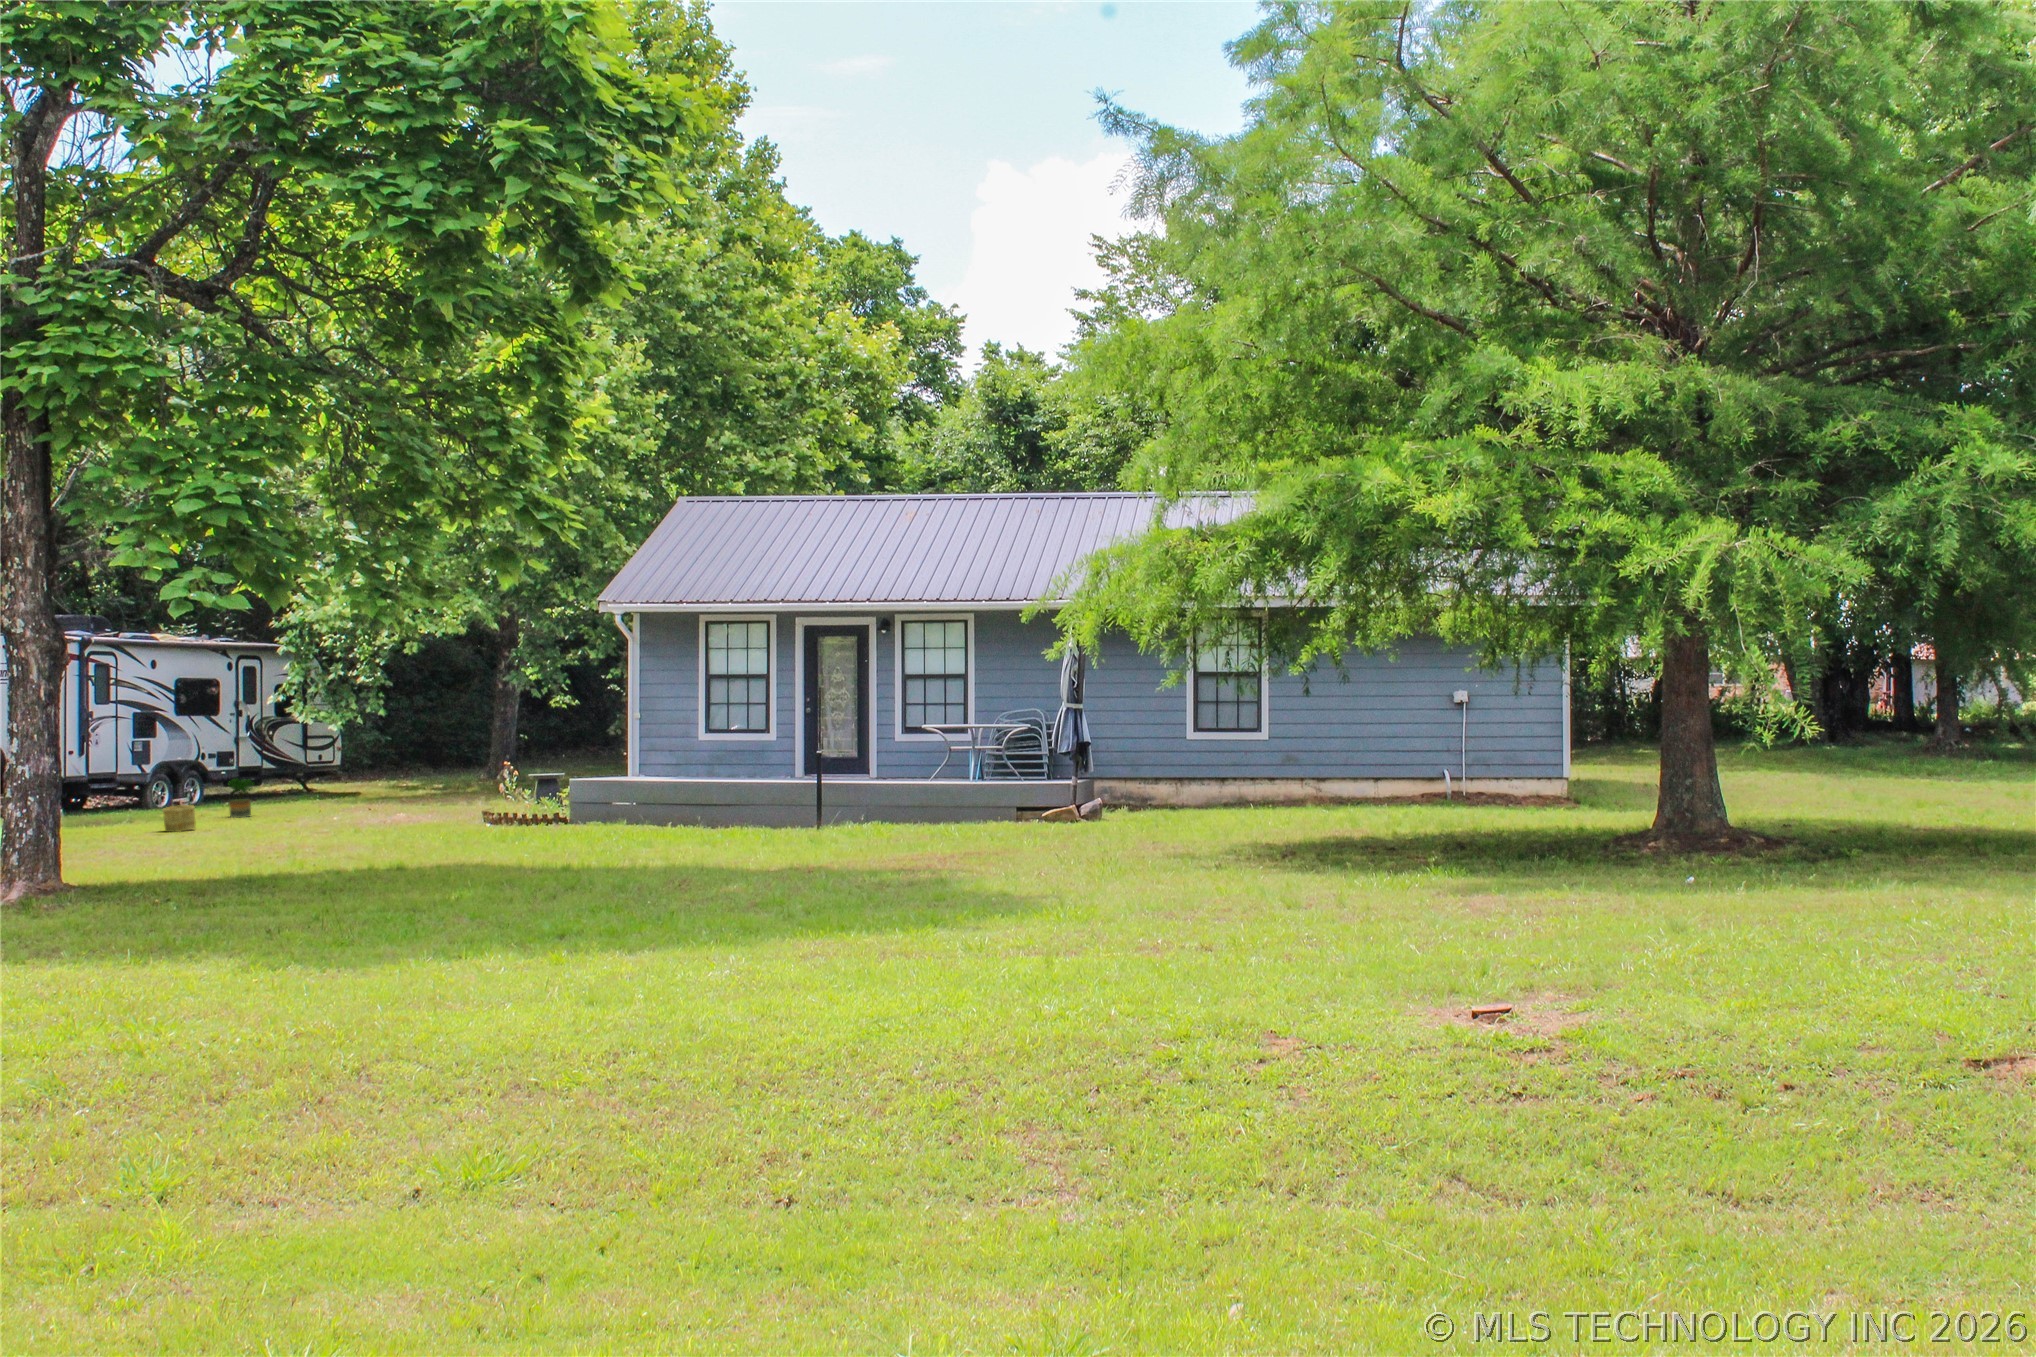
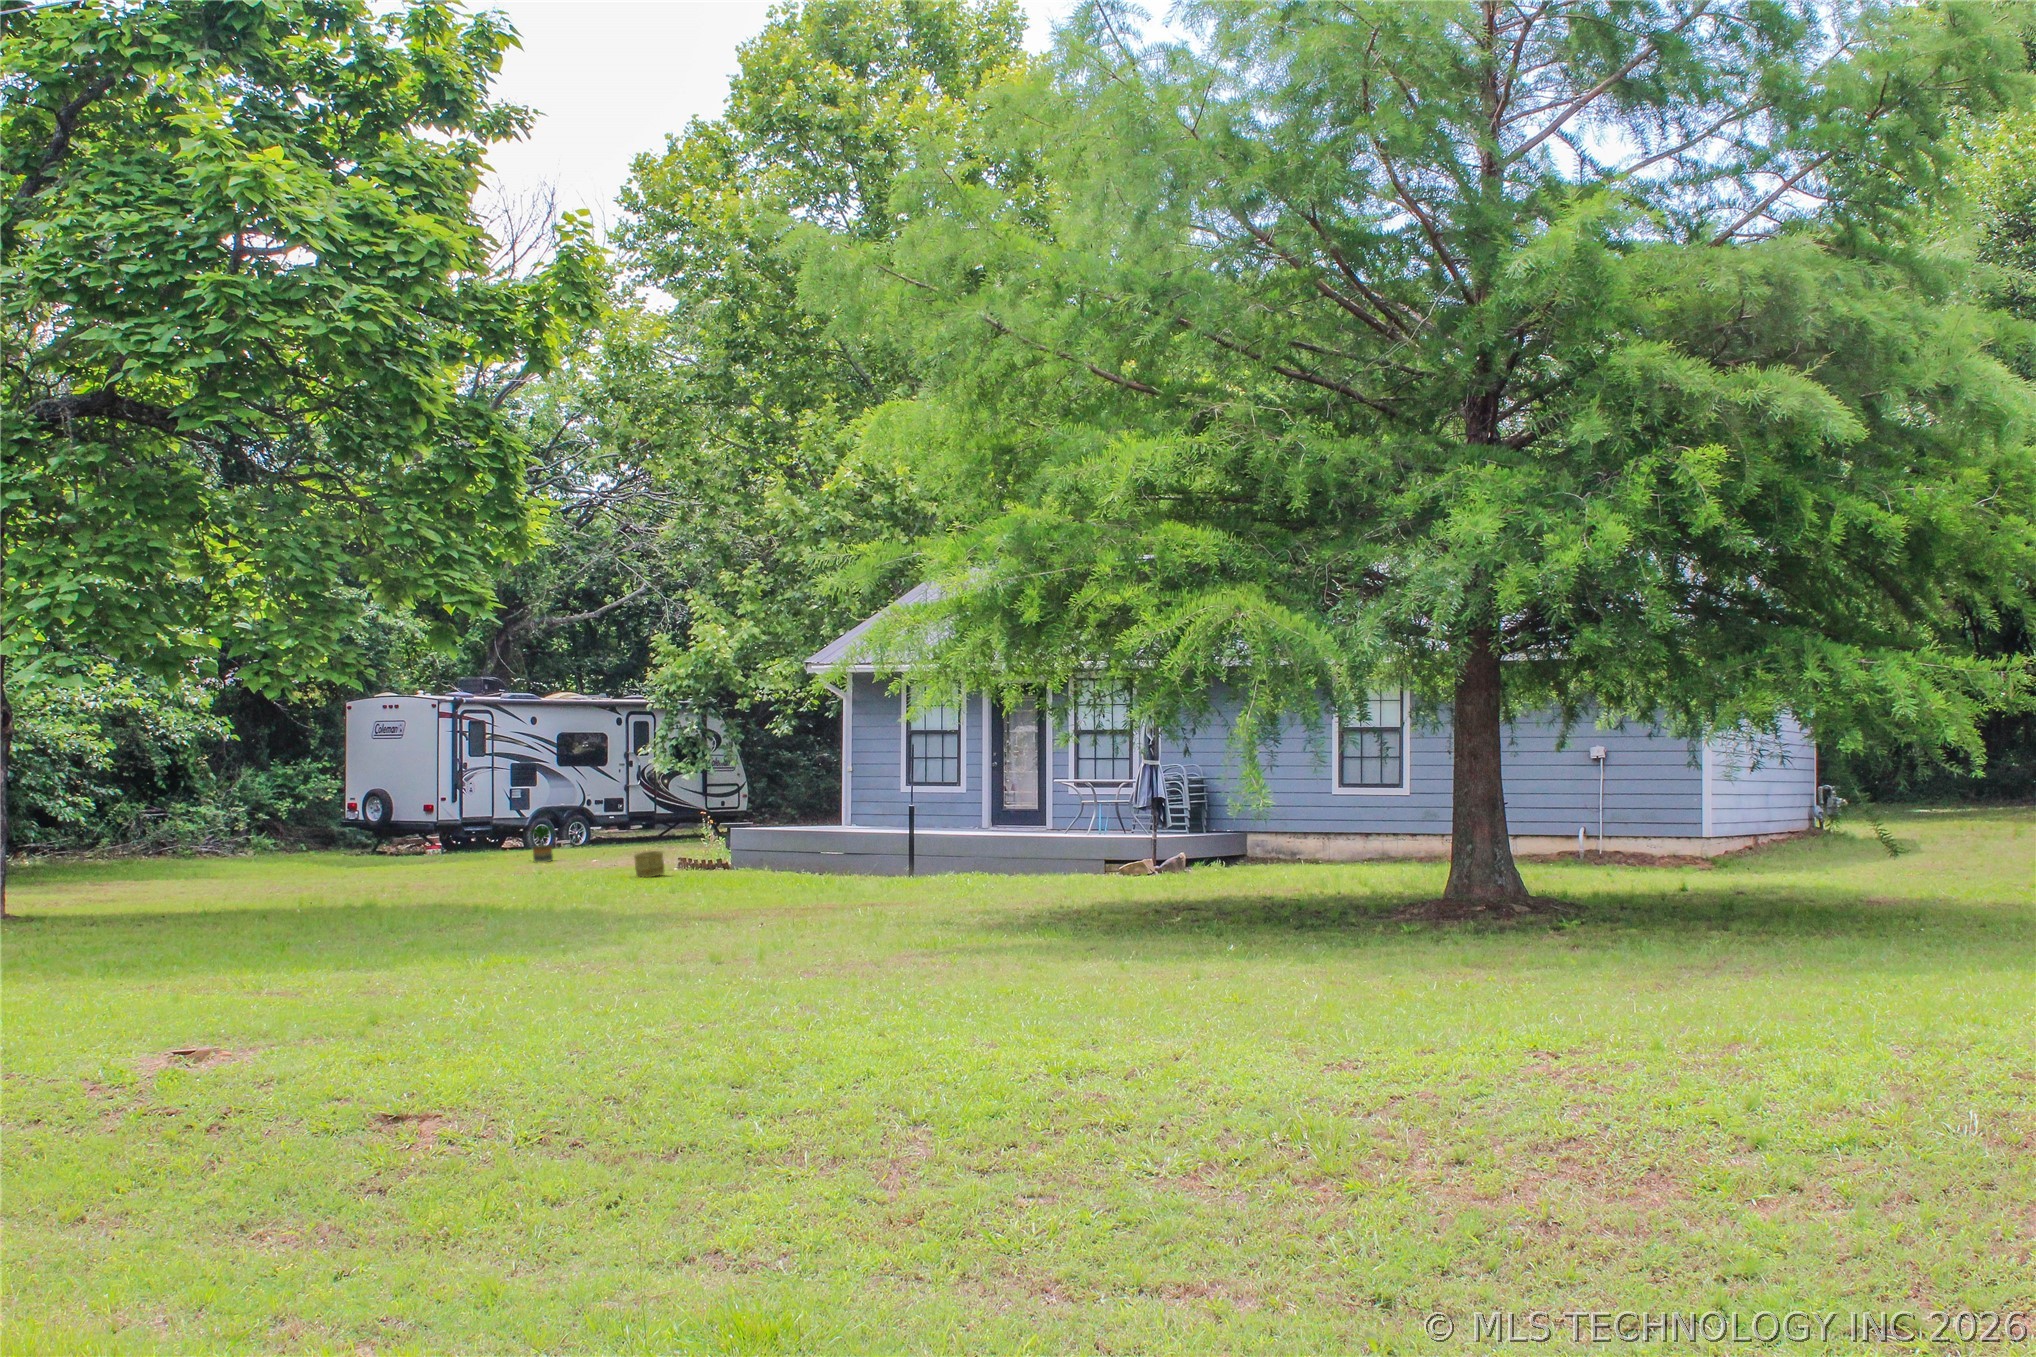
wooden bucket: present [162,805,195,832] -> present [634,851,664,877]

